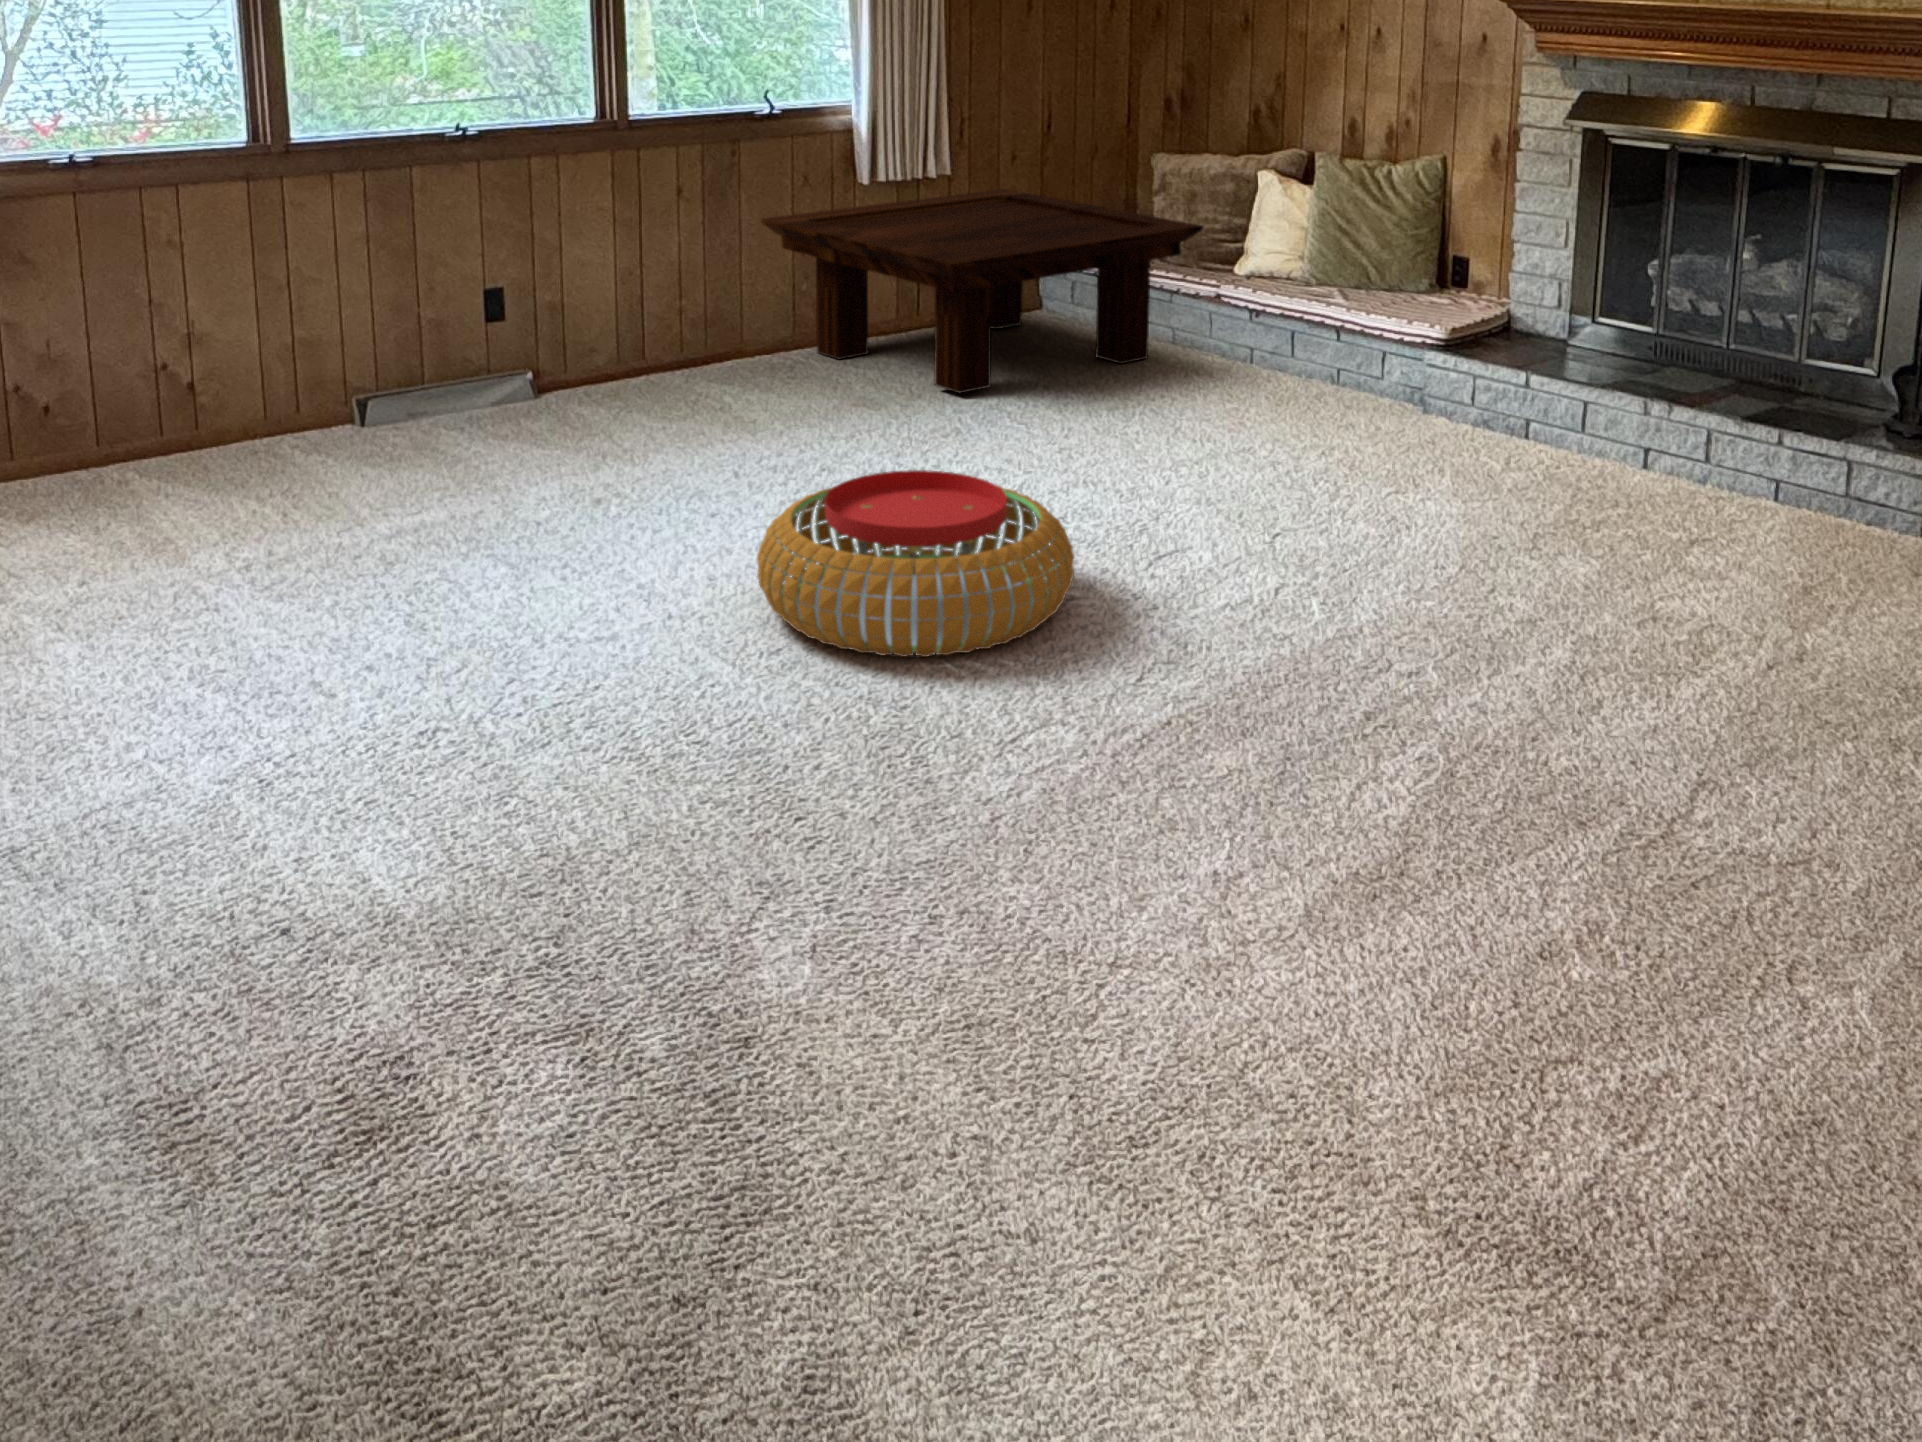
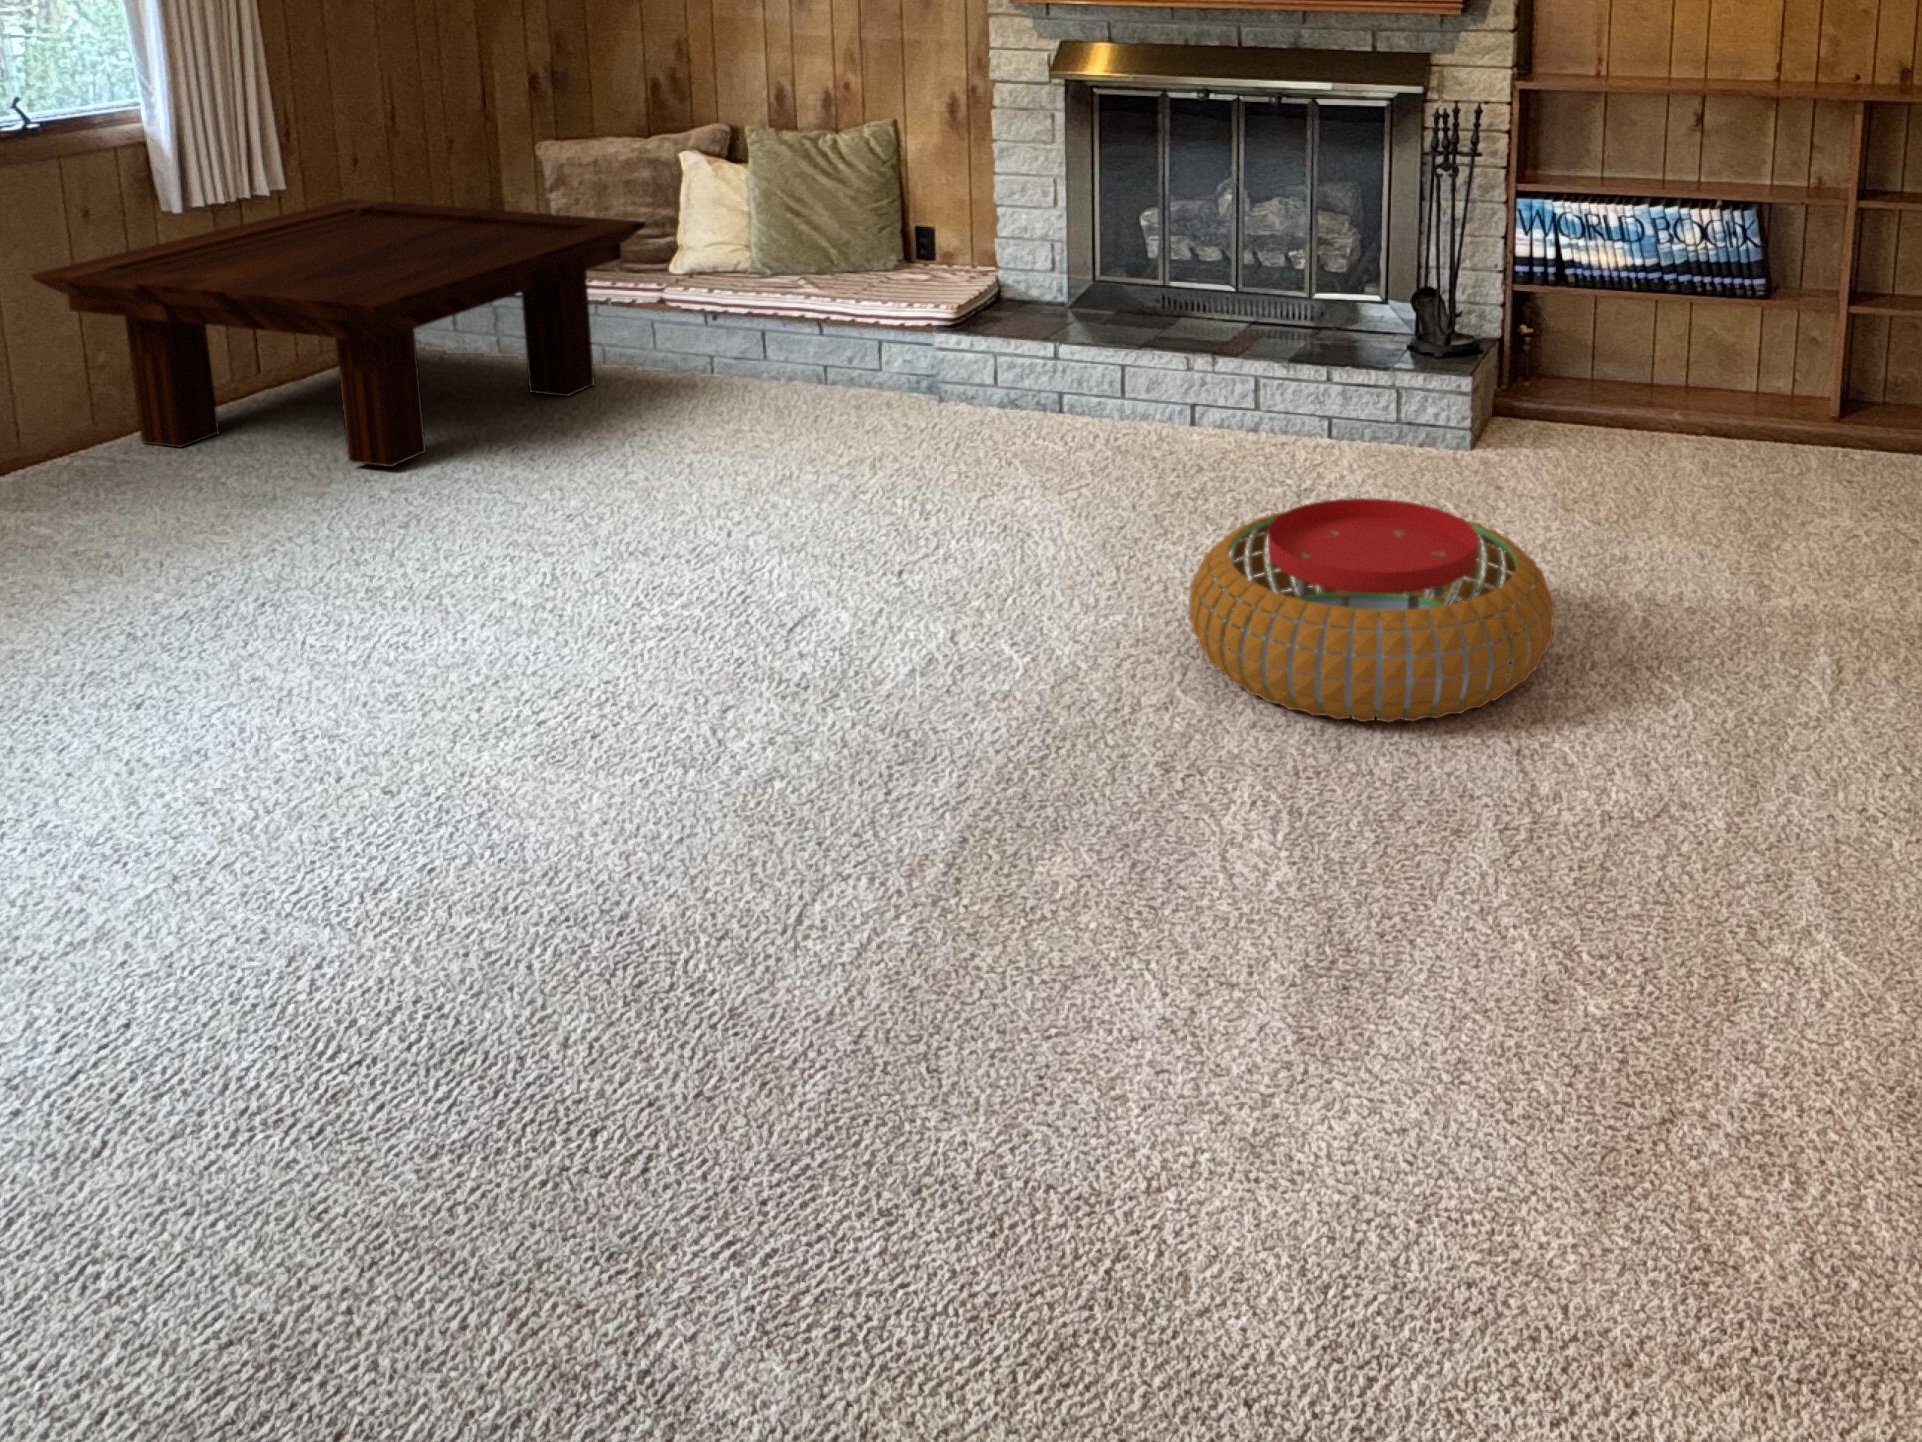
pouf: present [757,470,1074,657] -> present [1189,498,1555,723]

